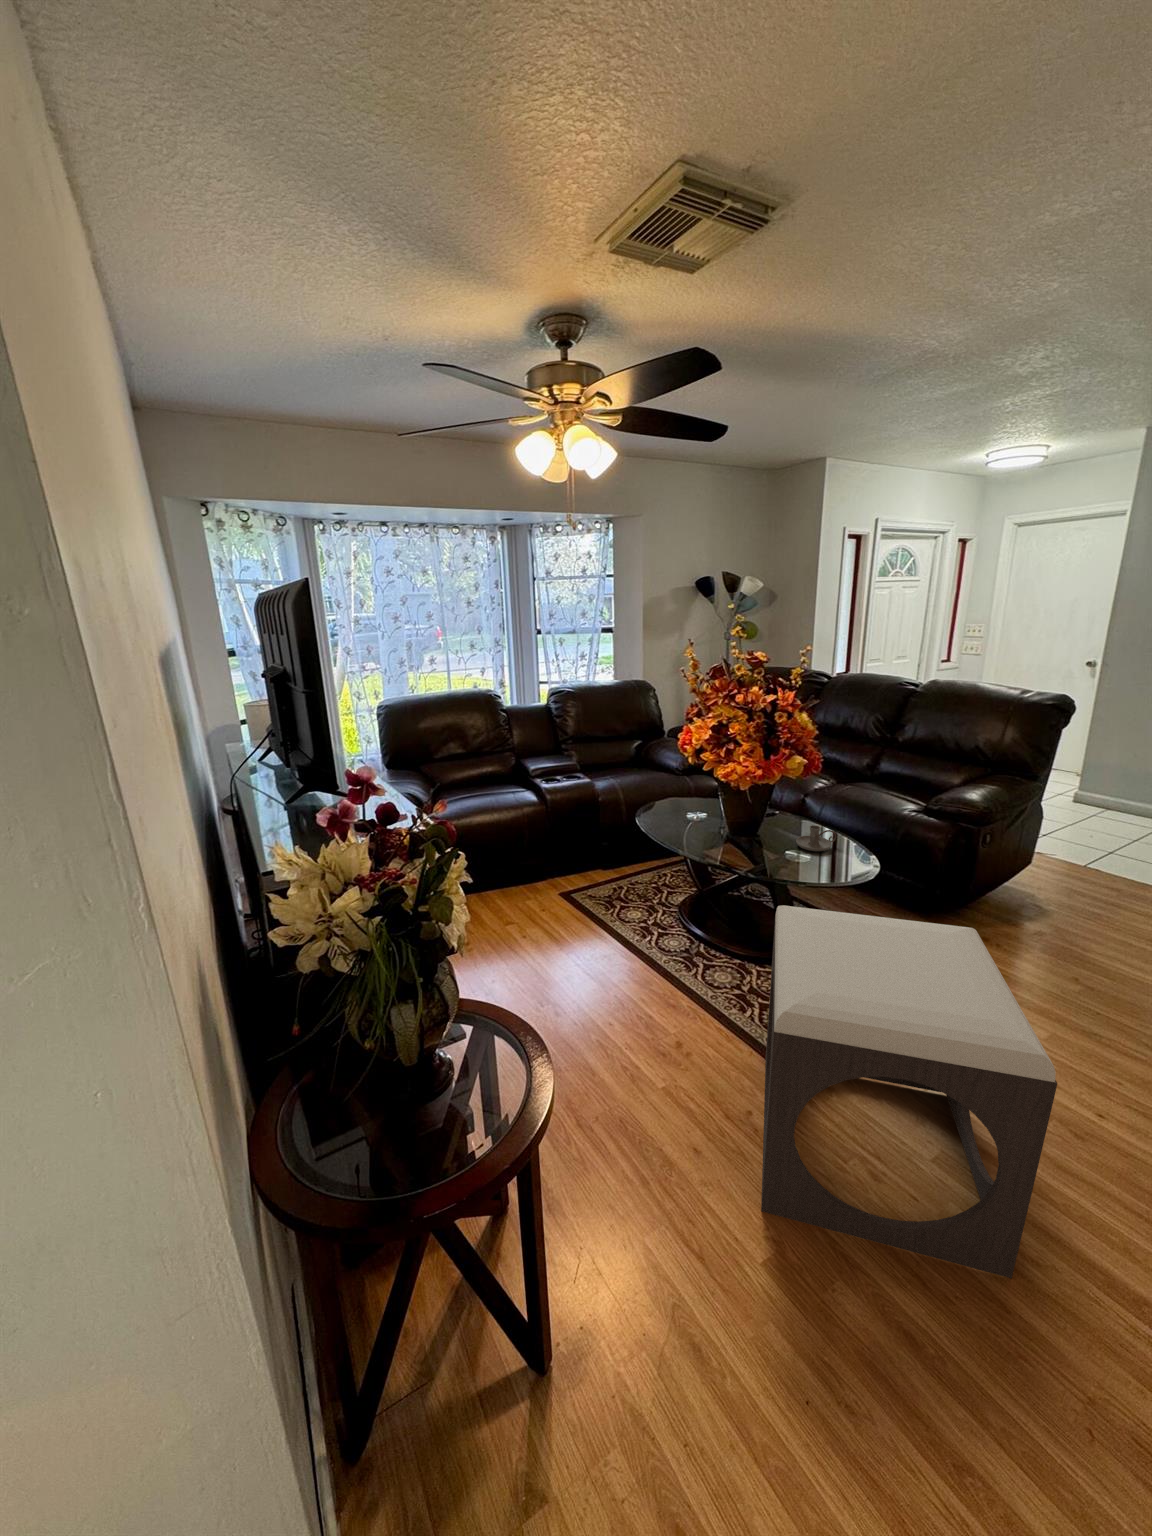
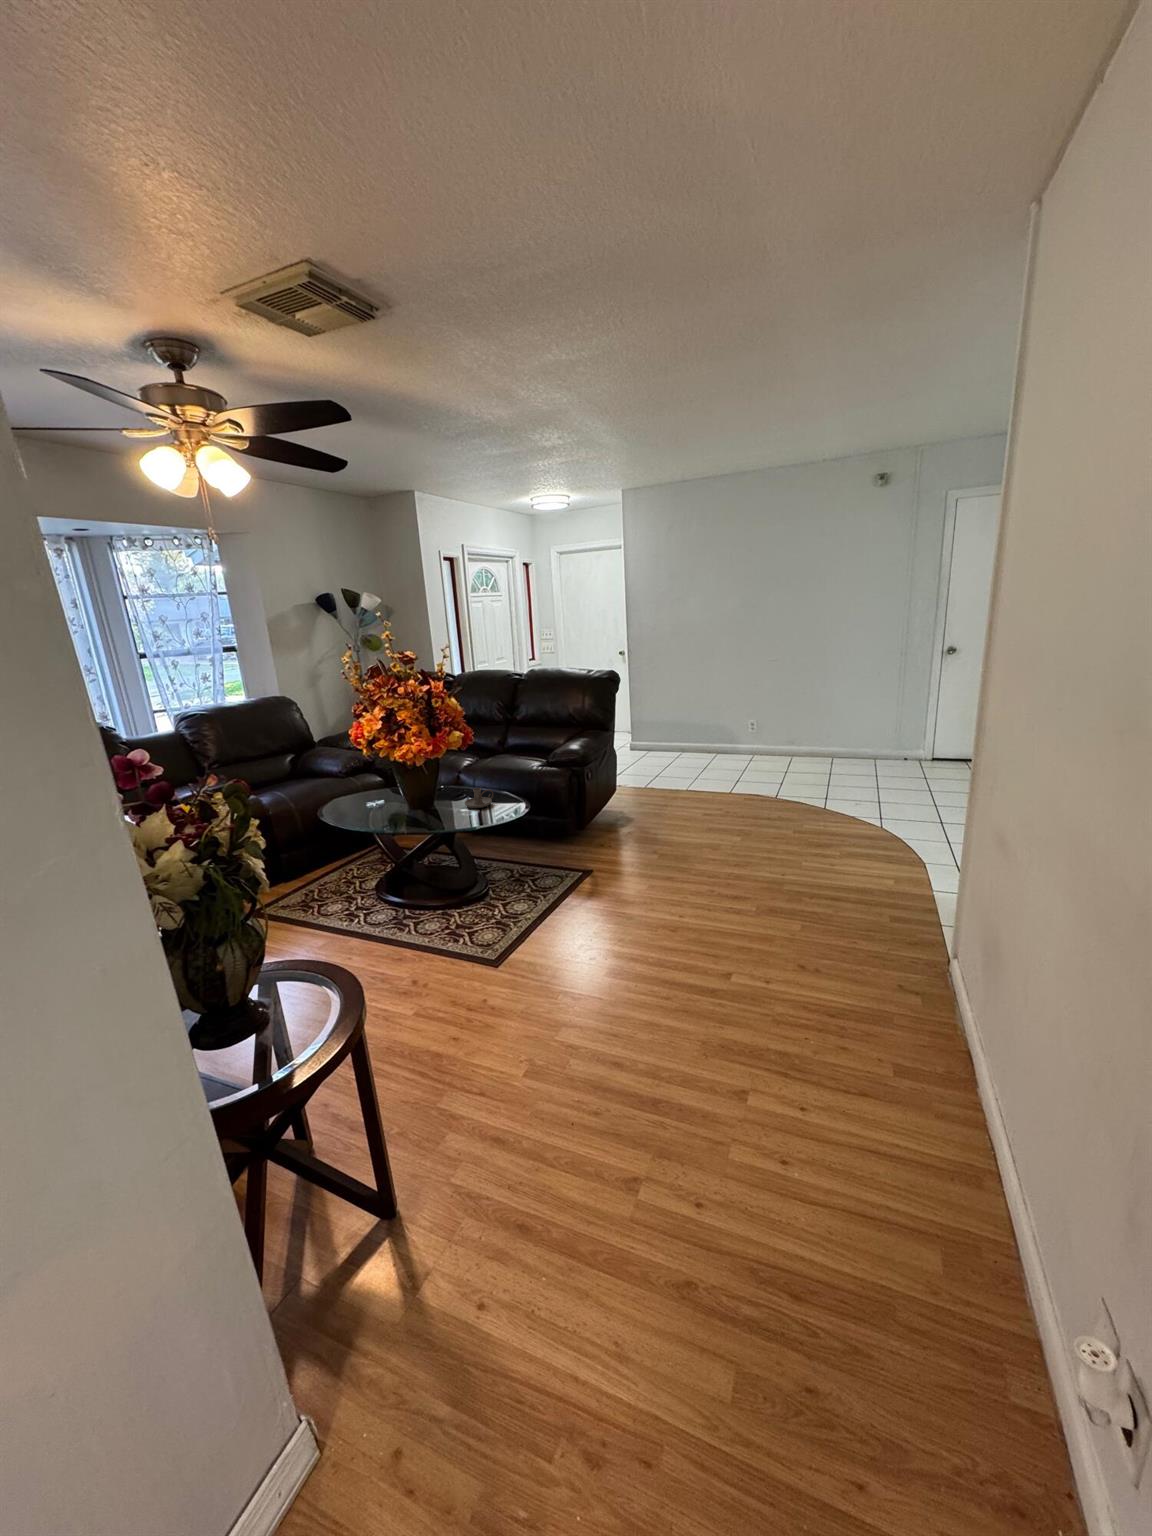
footstool: present [761,905,1057,1278] -> none [471,817,655,1051]

